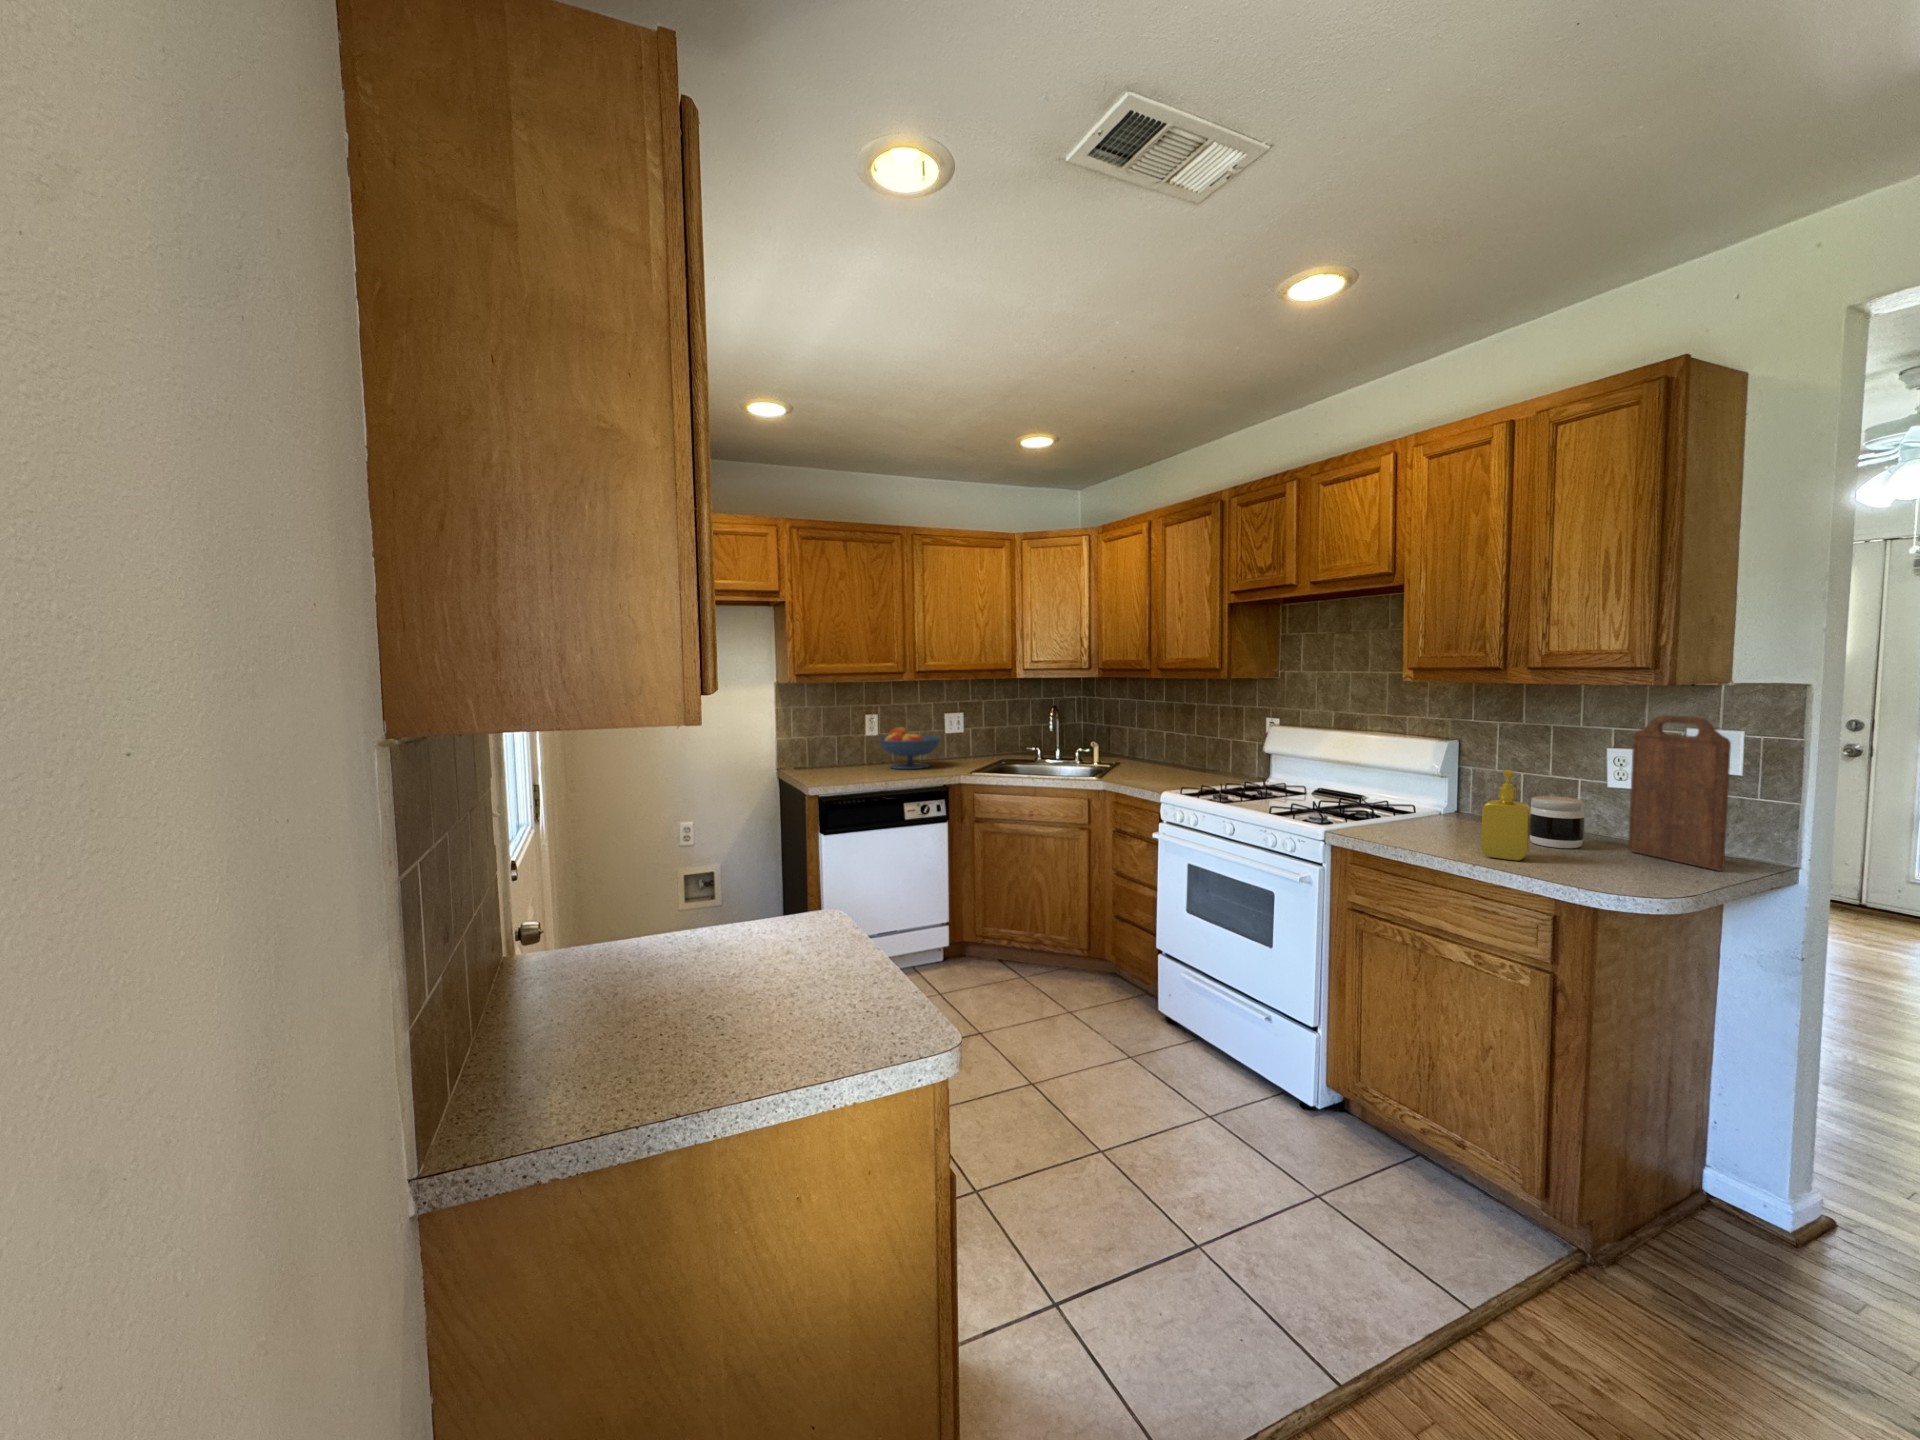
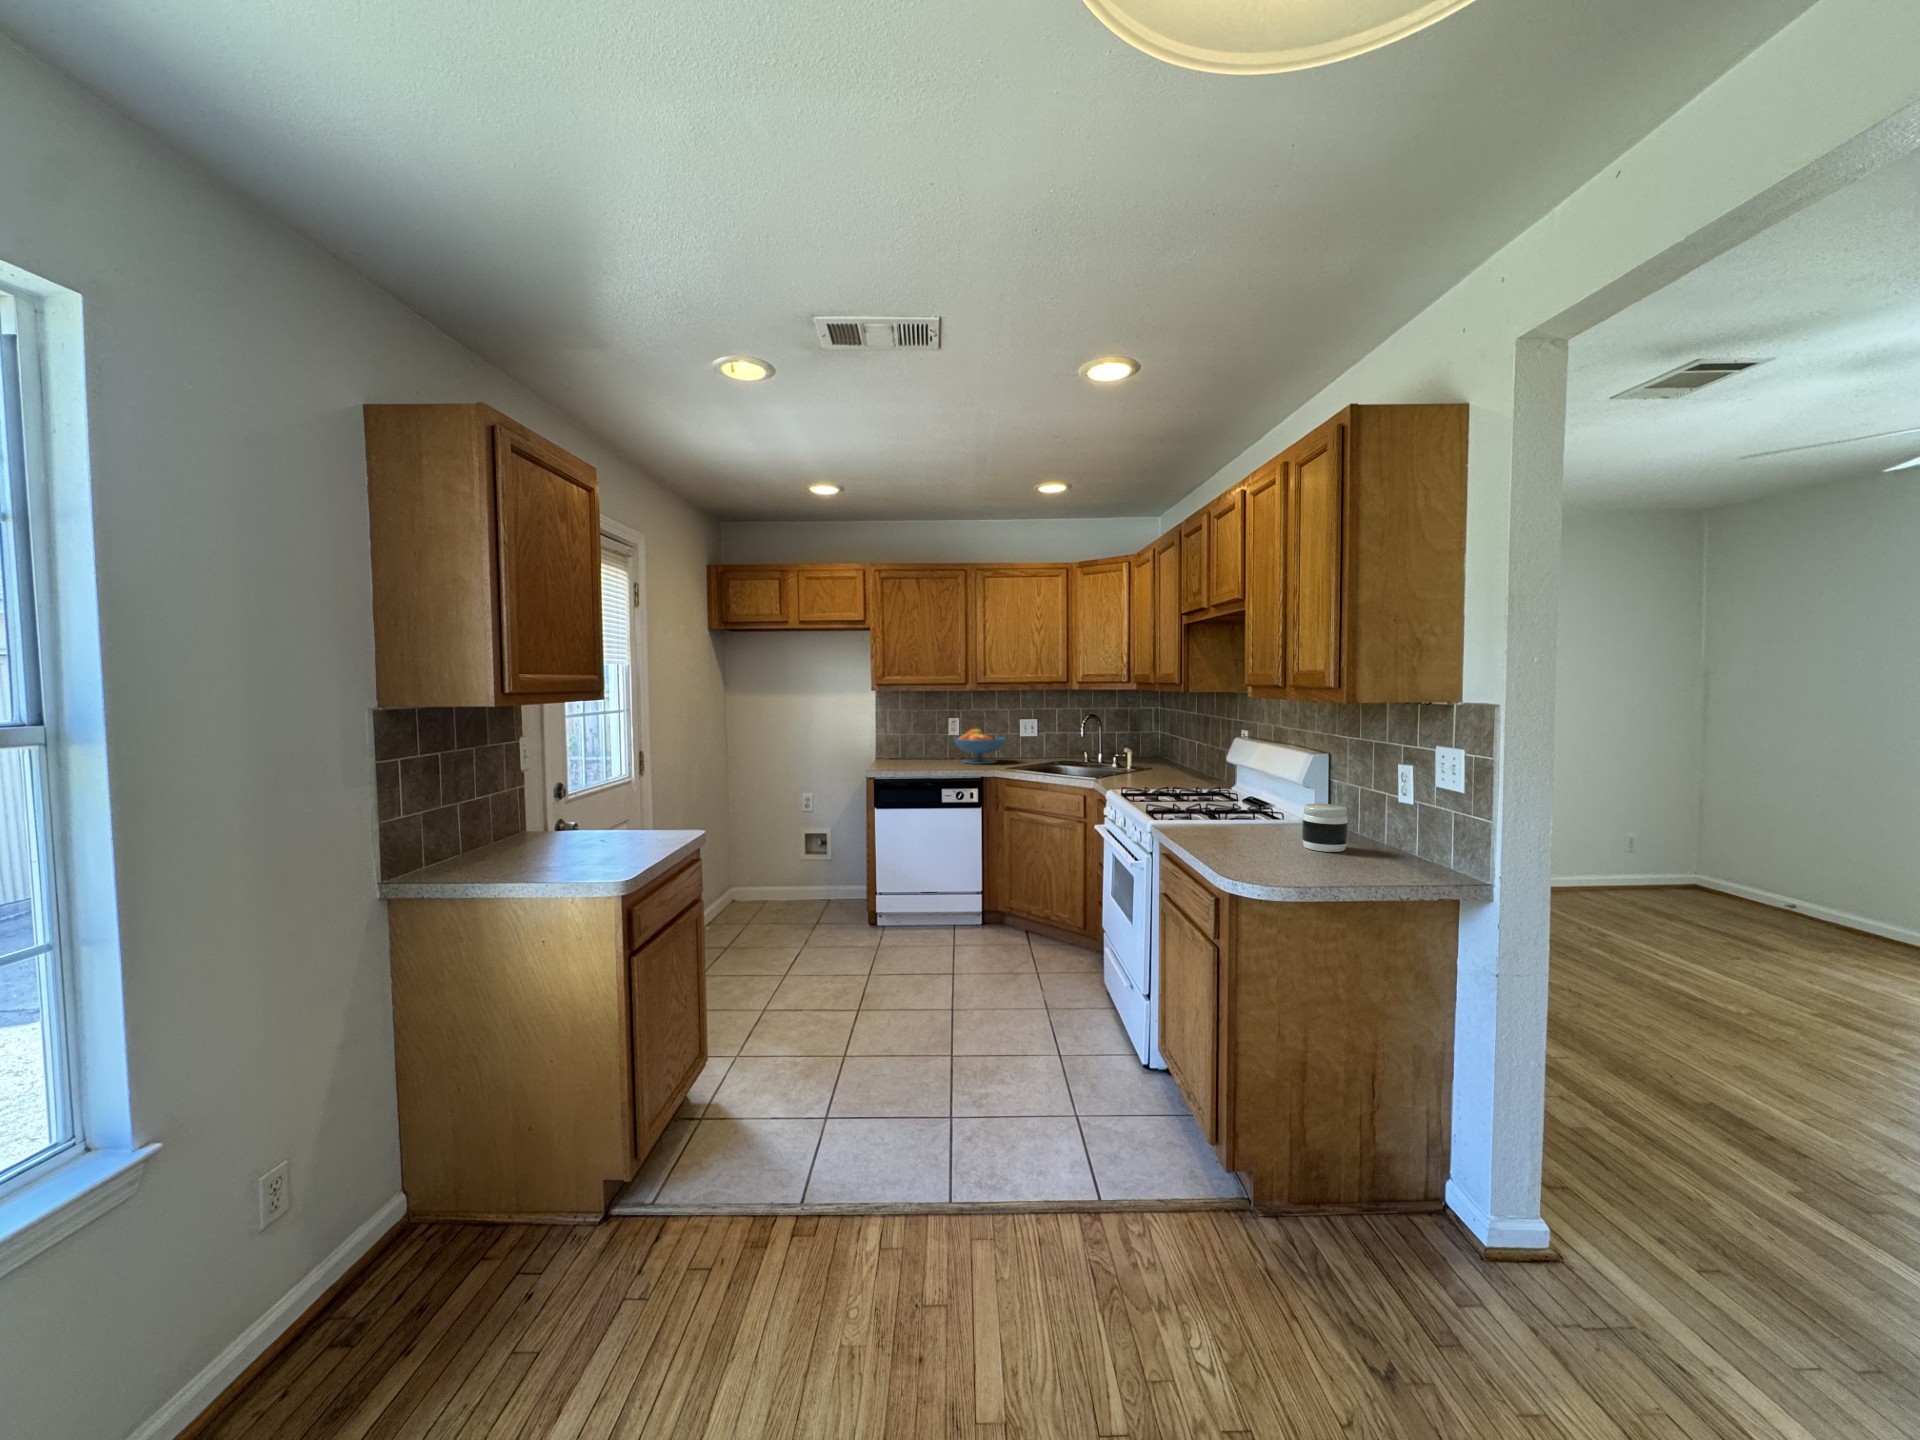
cutting board: present [1628,715,1731,870] -> none [1372,730,1407,876]
soap dispenser: present [1481,769,1531,861] -> none [1220,773,1259,853]

